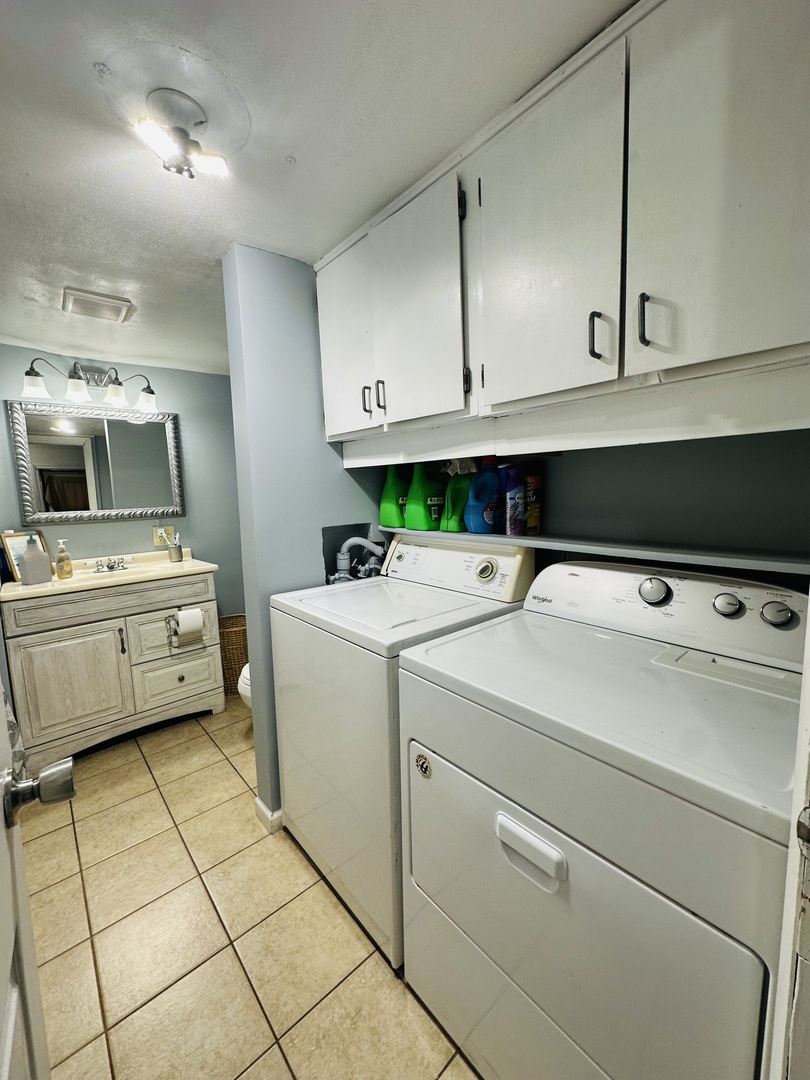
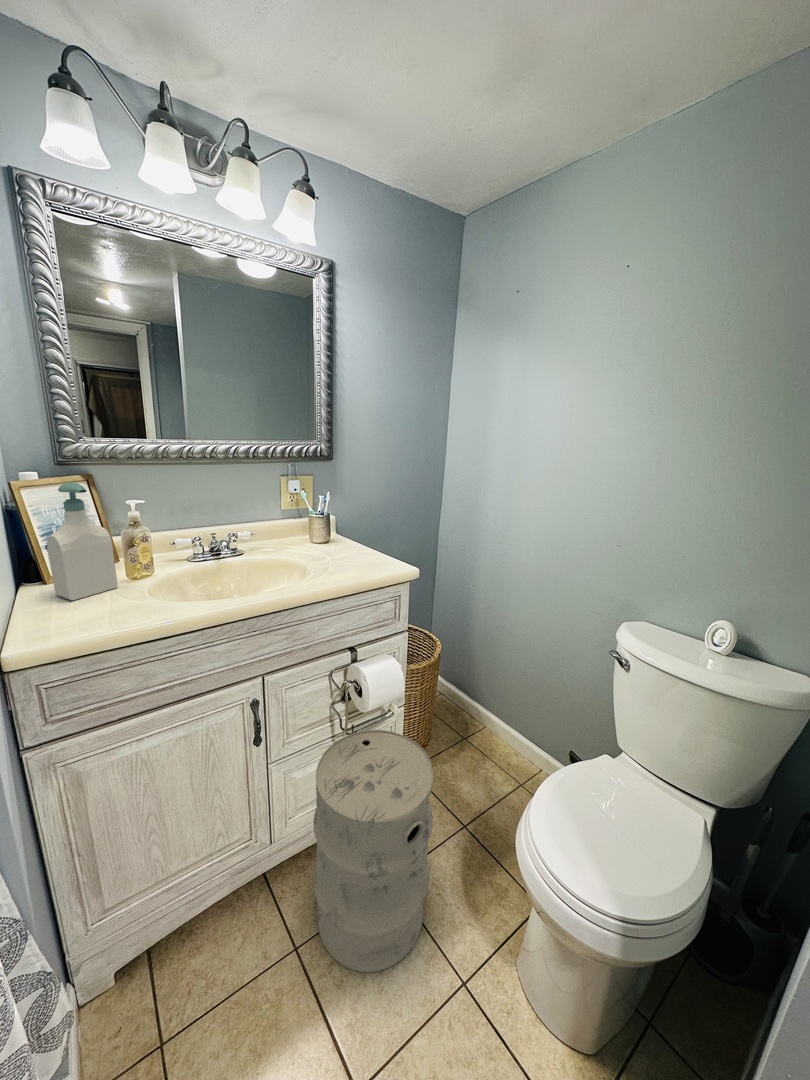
trash can: none [150,649,222,762] -> present [314,730,433,972]

